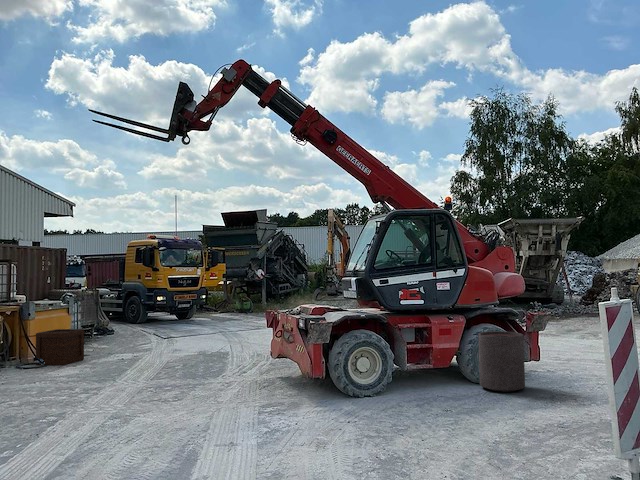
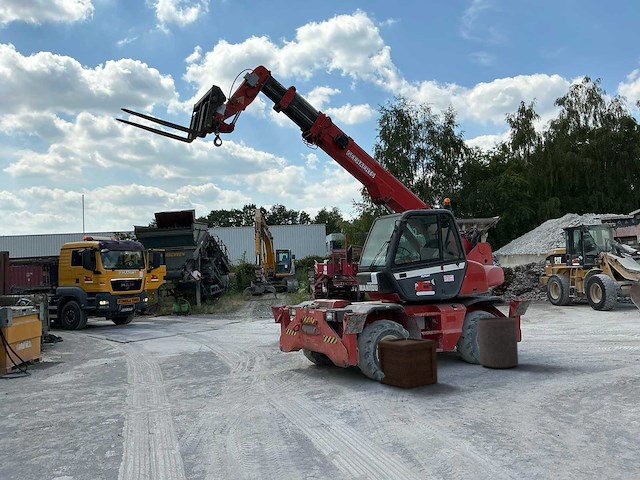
wooden crate: present [36,329,84,365] -> present [377,337,438,389]

